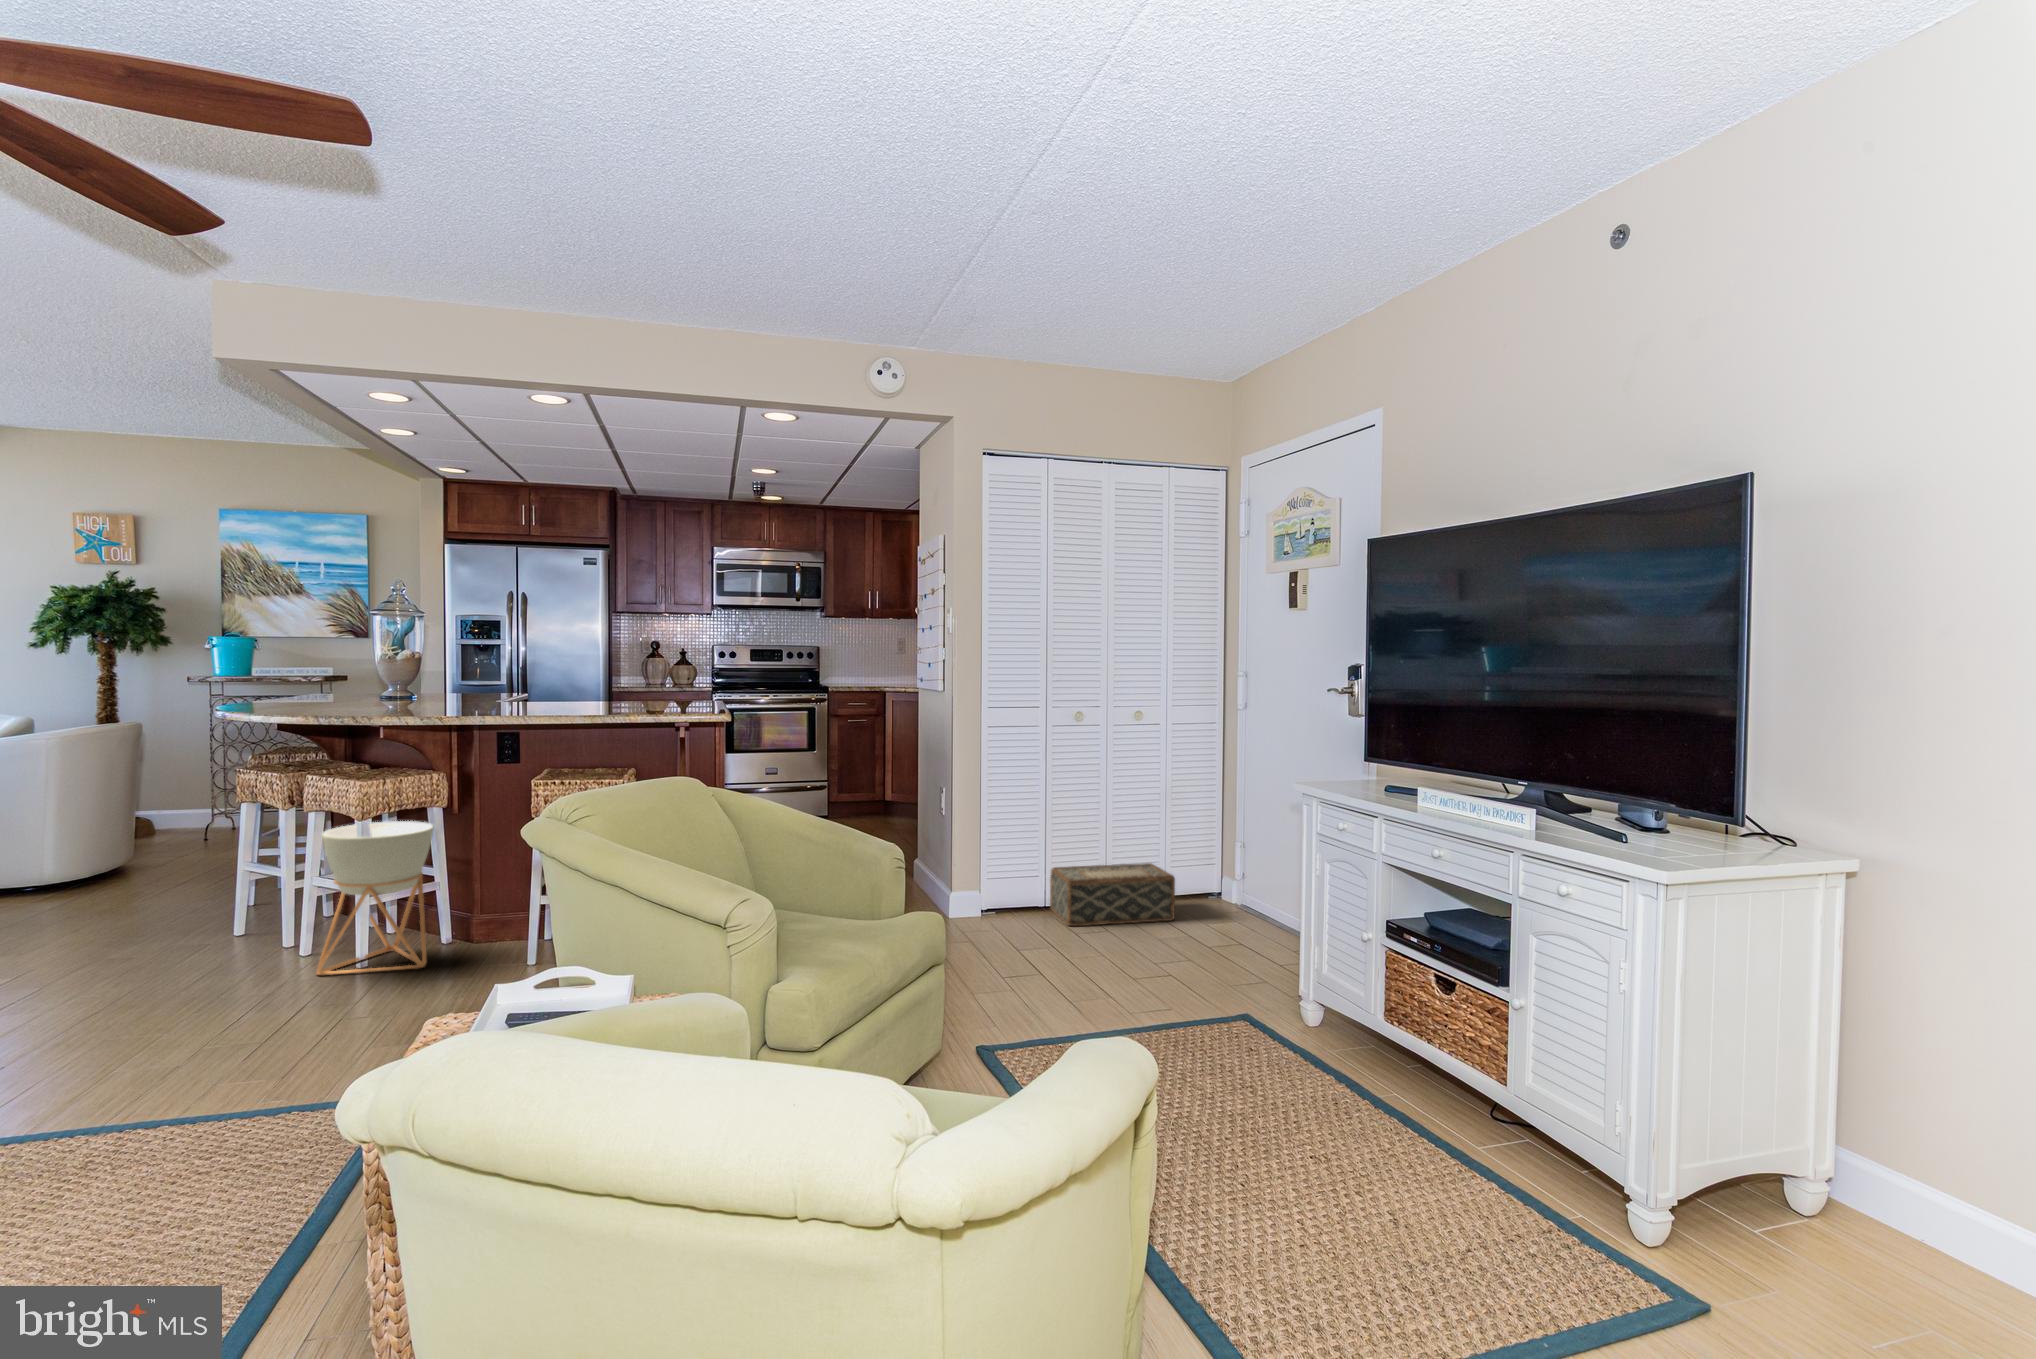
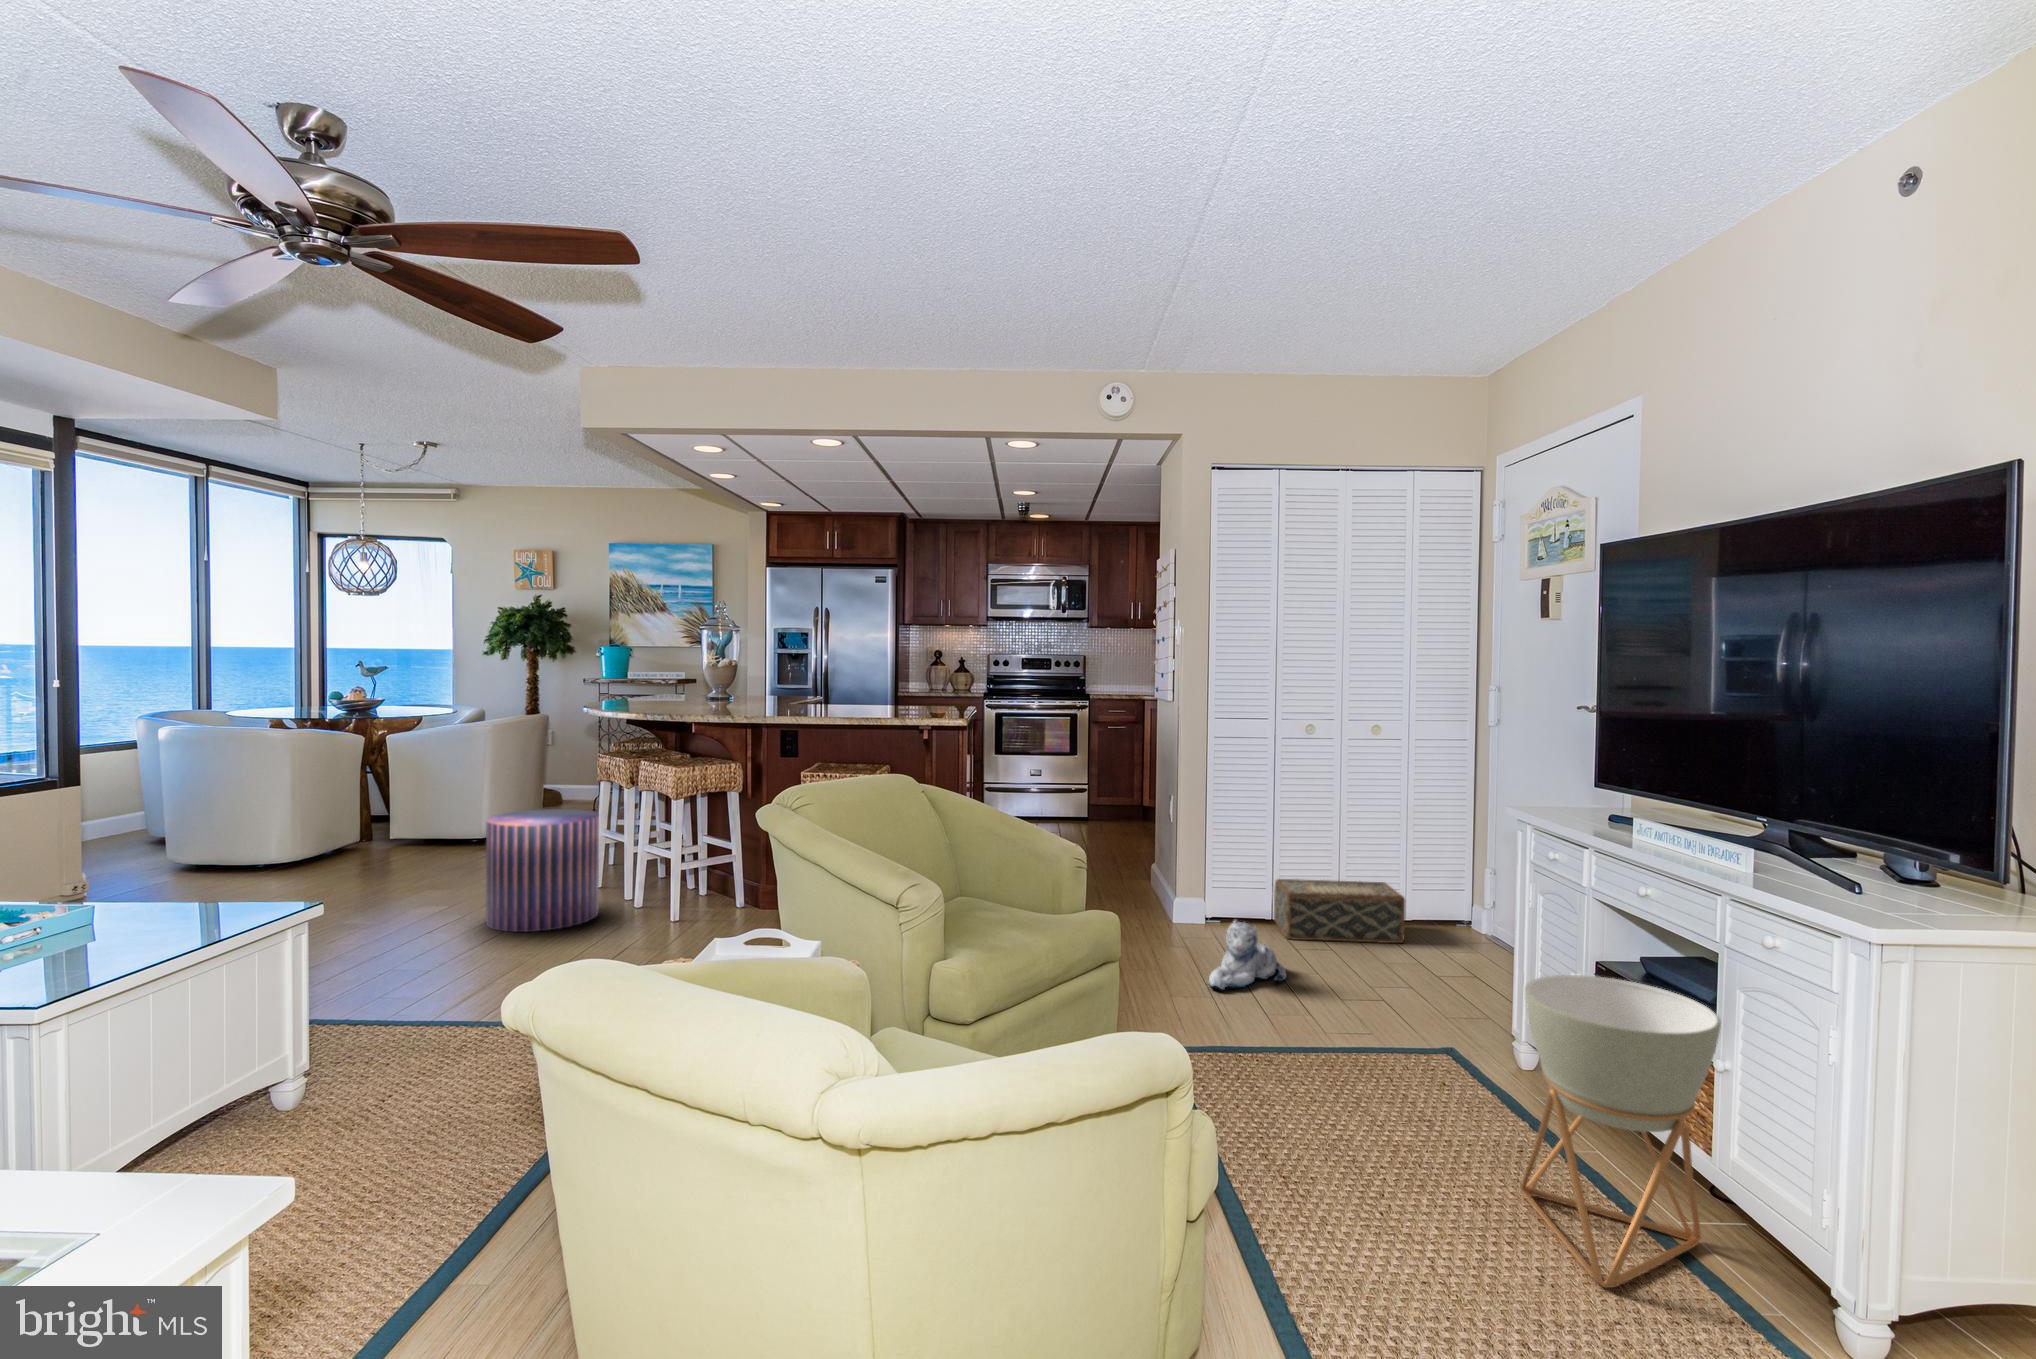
planter: present [316,821,433,975] -> present [1521,975,1721,1288]
pouf: none [77,841,249,1006] -> present [486,809,599,932]
plush toy: none [1008,911,1081,984] -> present [1209,920,1287,990]

